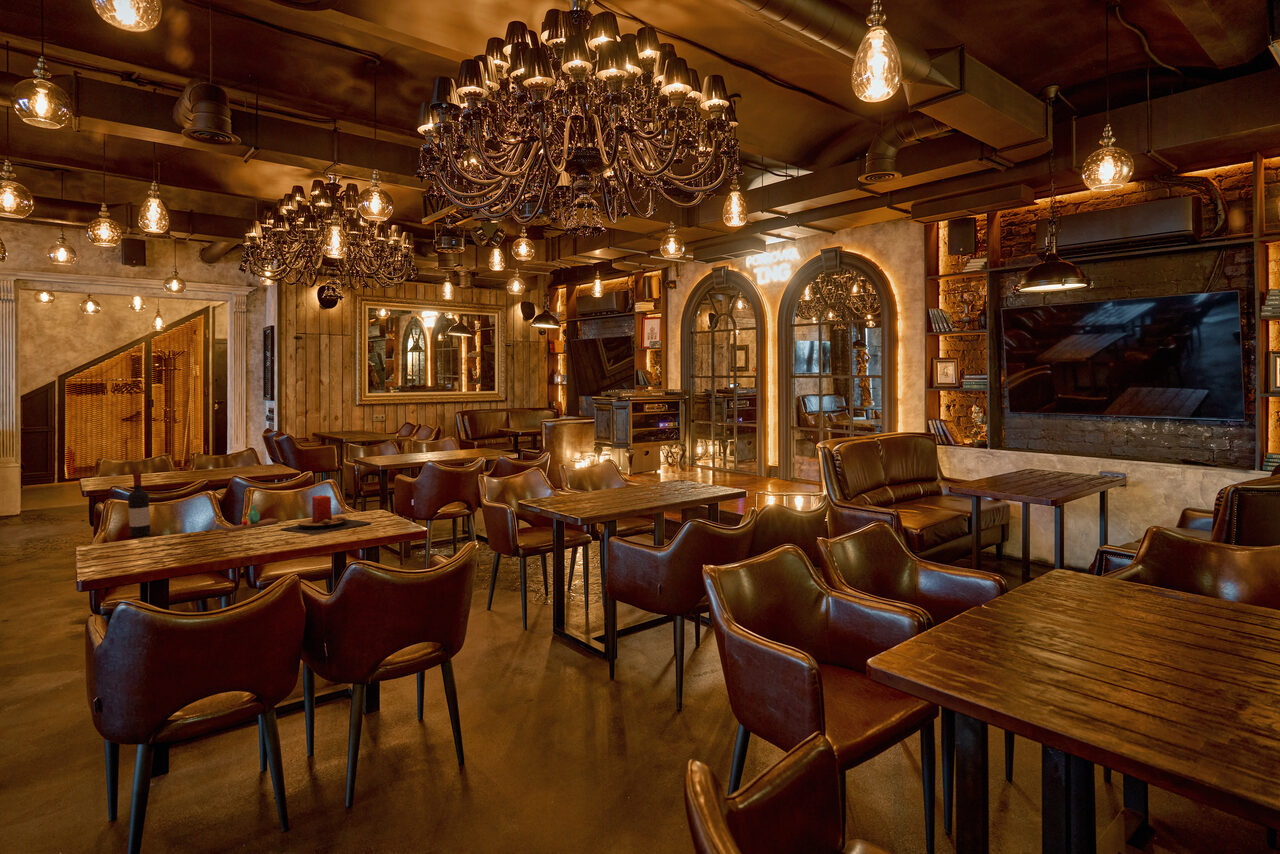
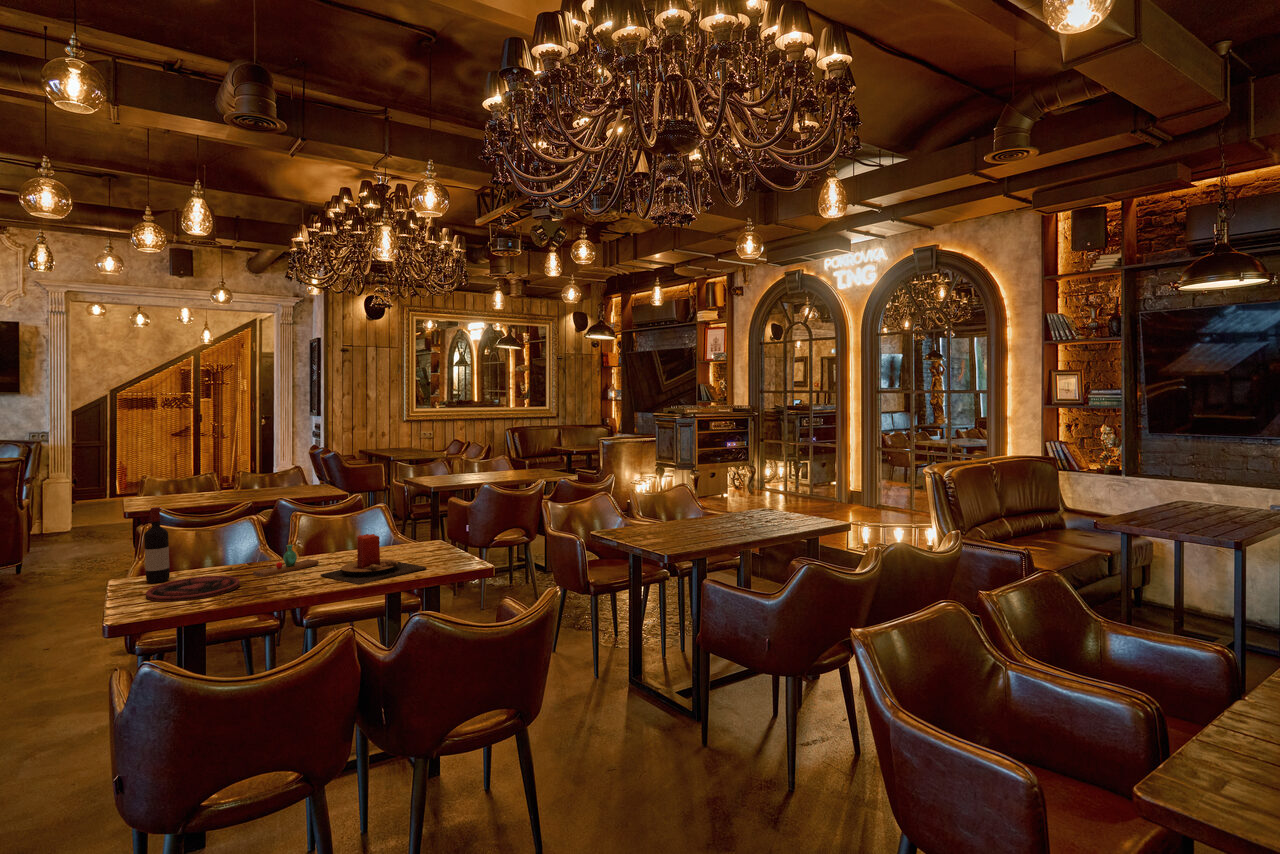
plate: none [133,530,212,548] -> present [146,576,240,601]

